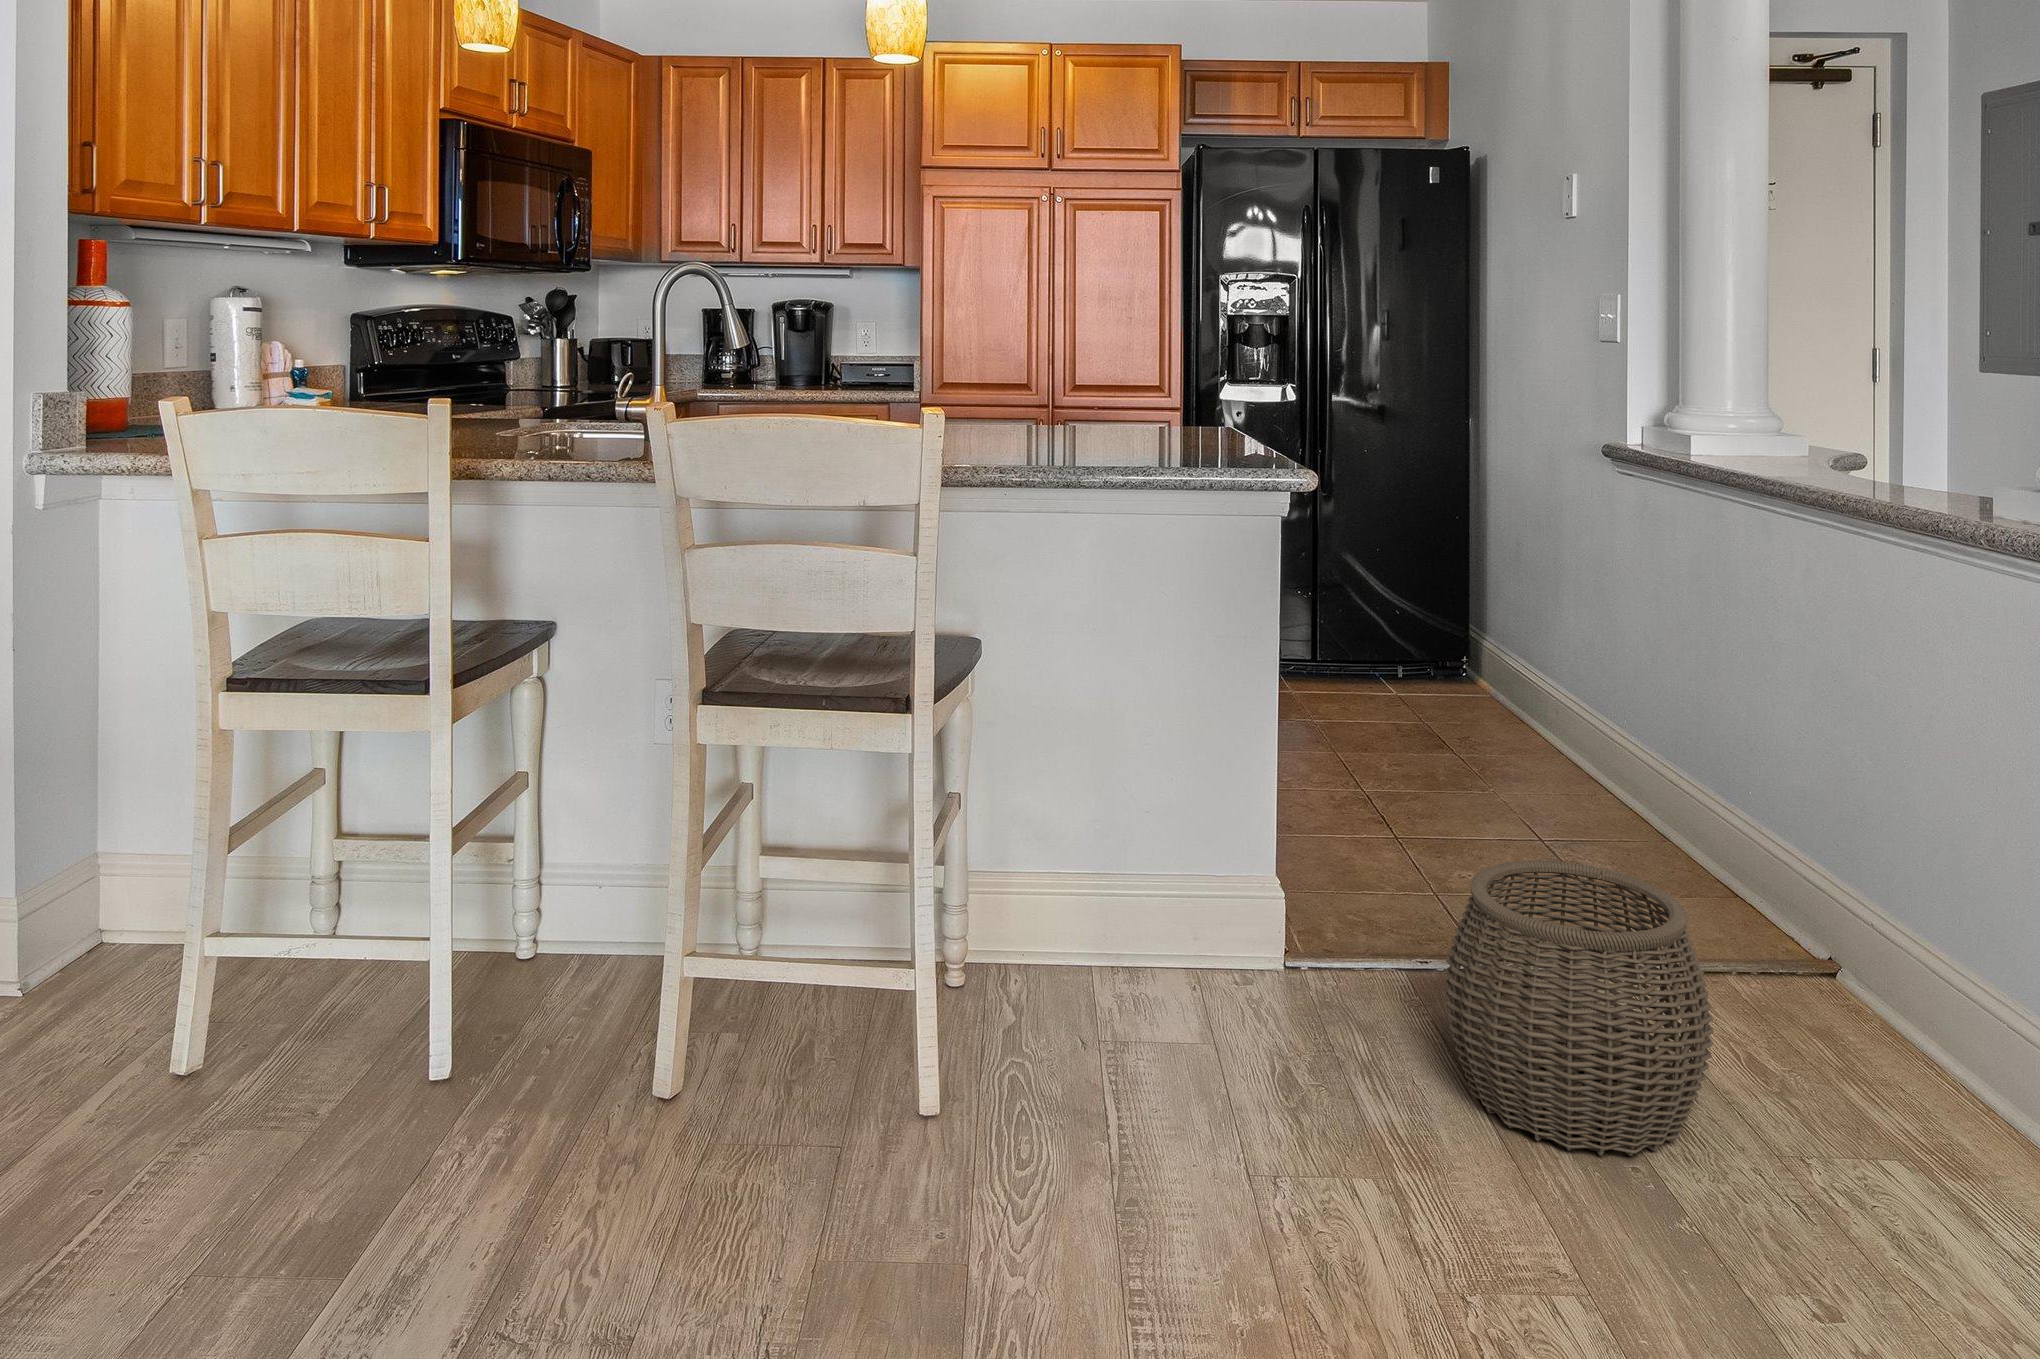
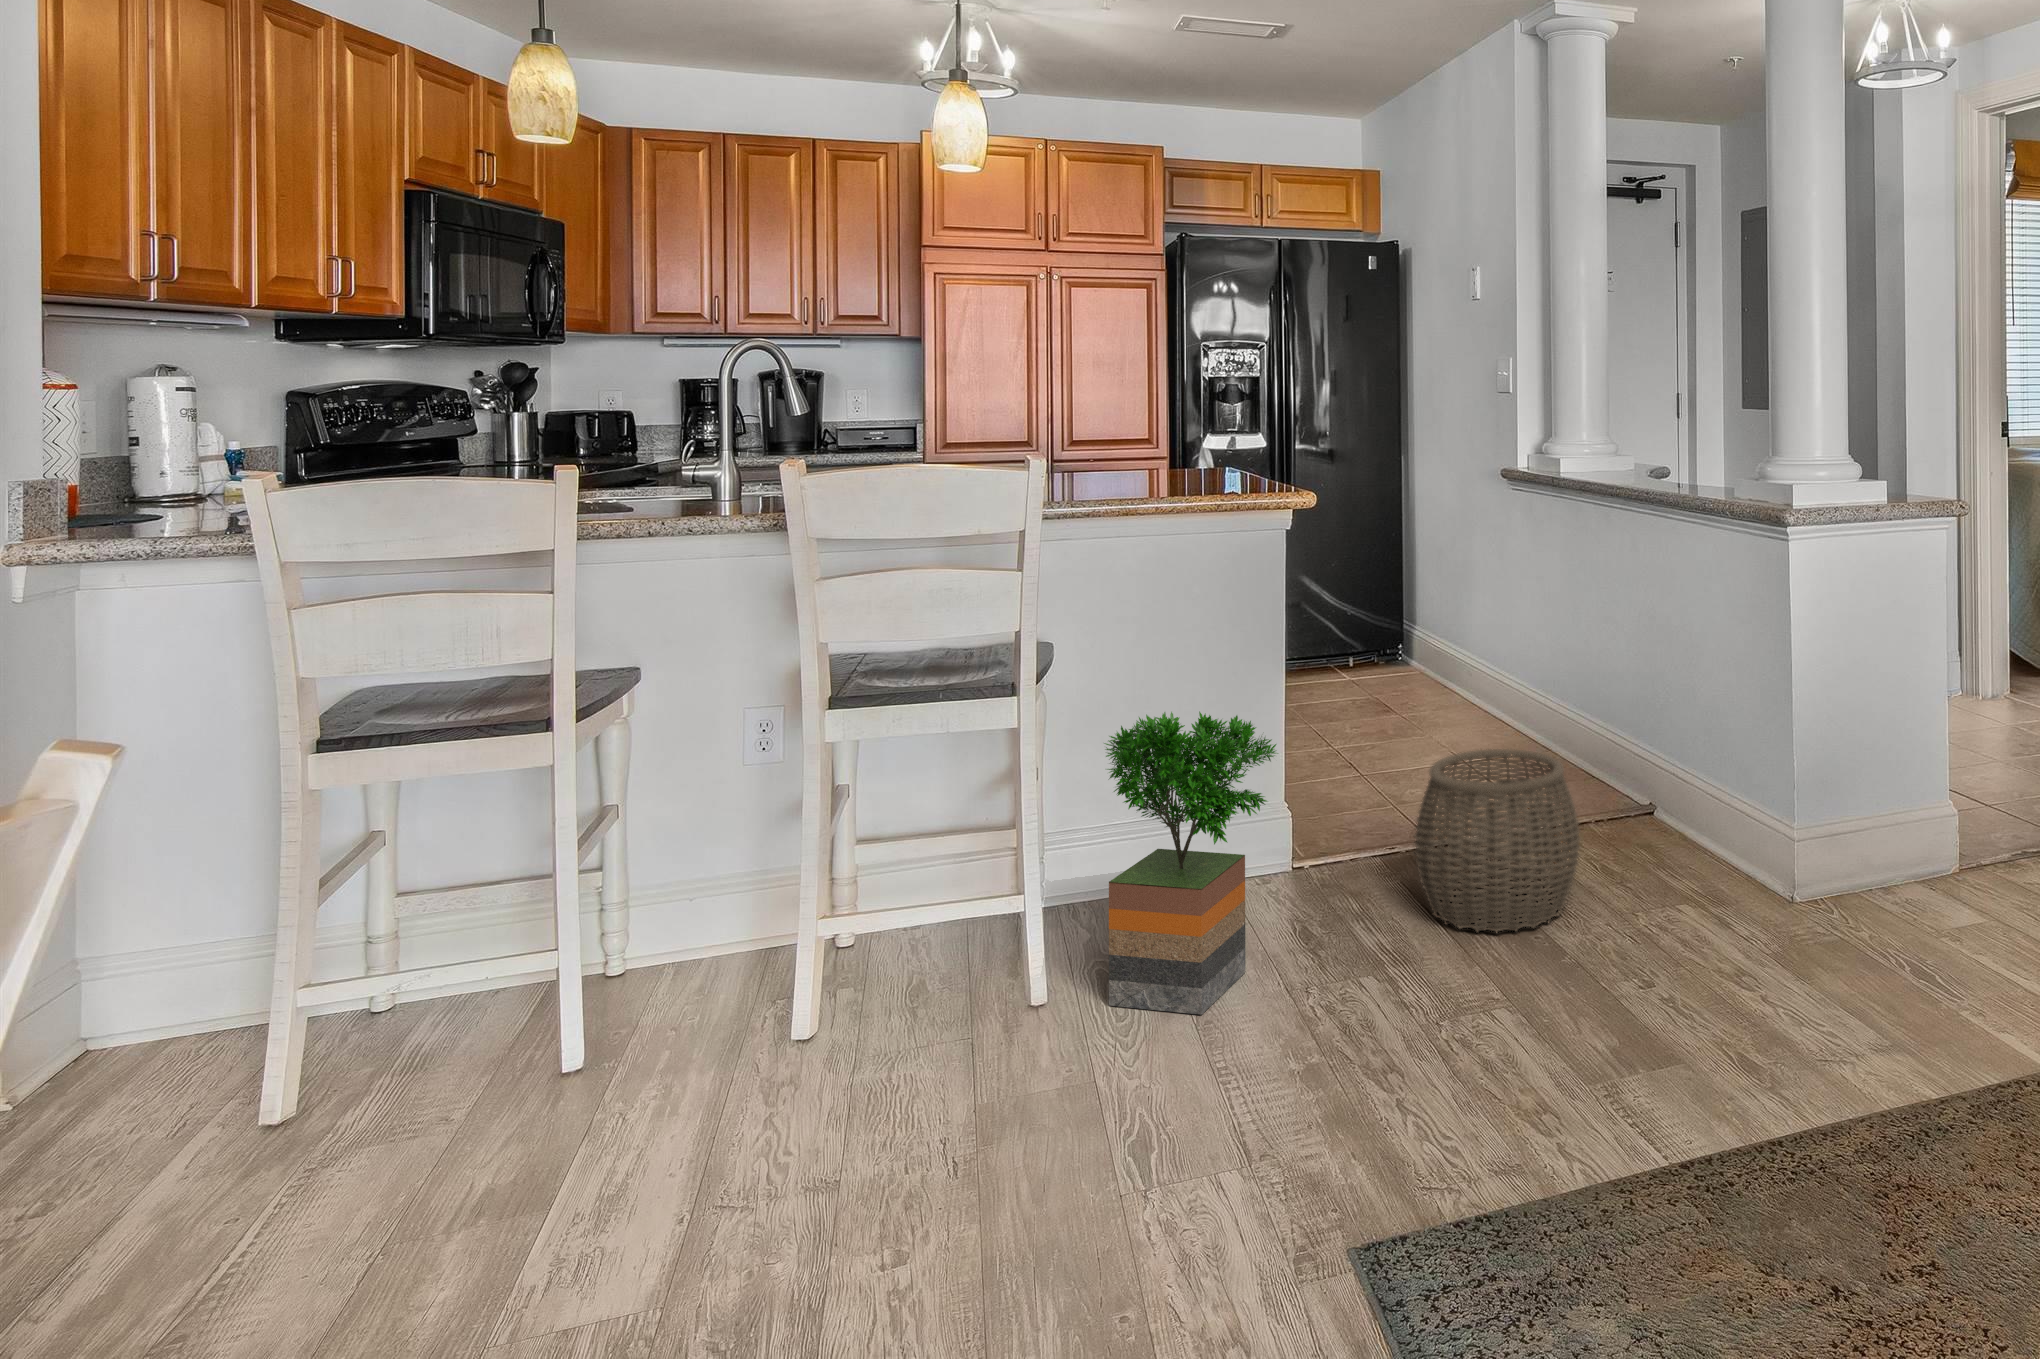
potted tree: none [1005,756,1245,1185] -> present [1104,712,1278,1015]

